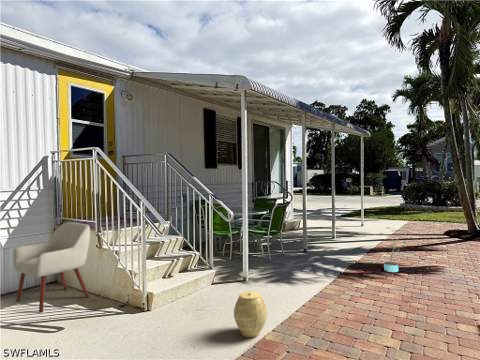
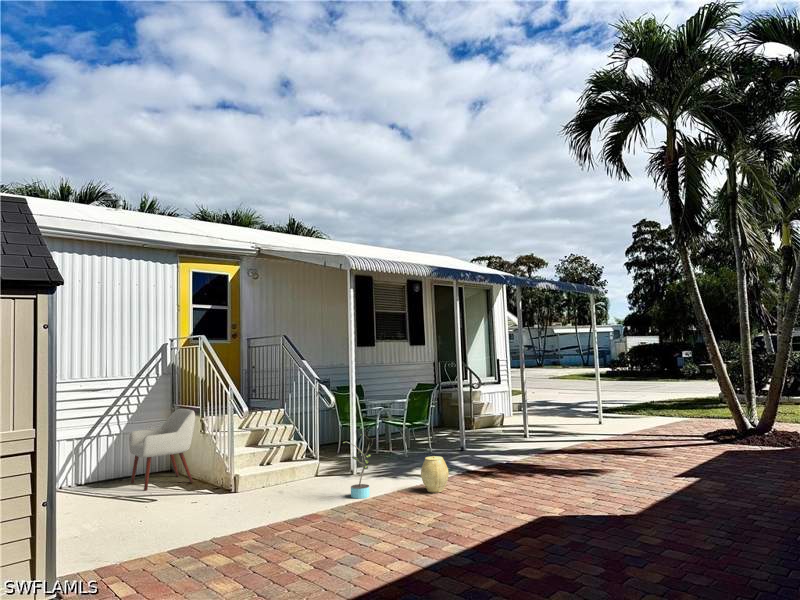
potted plant: present [379,228,406,272] -> present [343,434,376,499]
woven basket: present [234,291,267,337] -> present [421,456,449,493]

